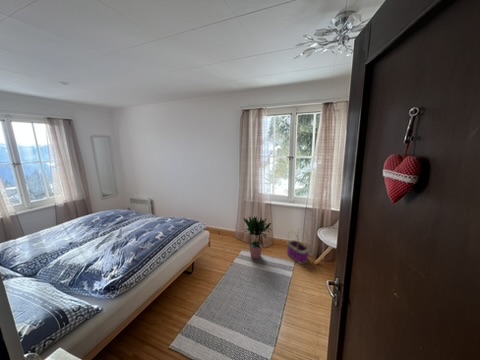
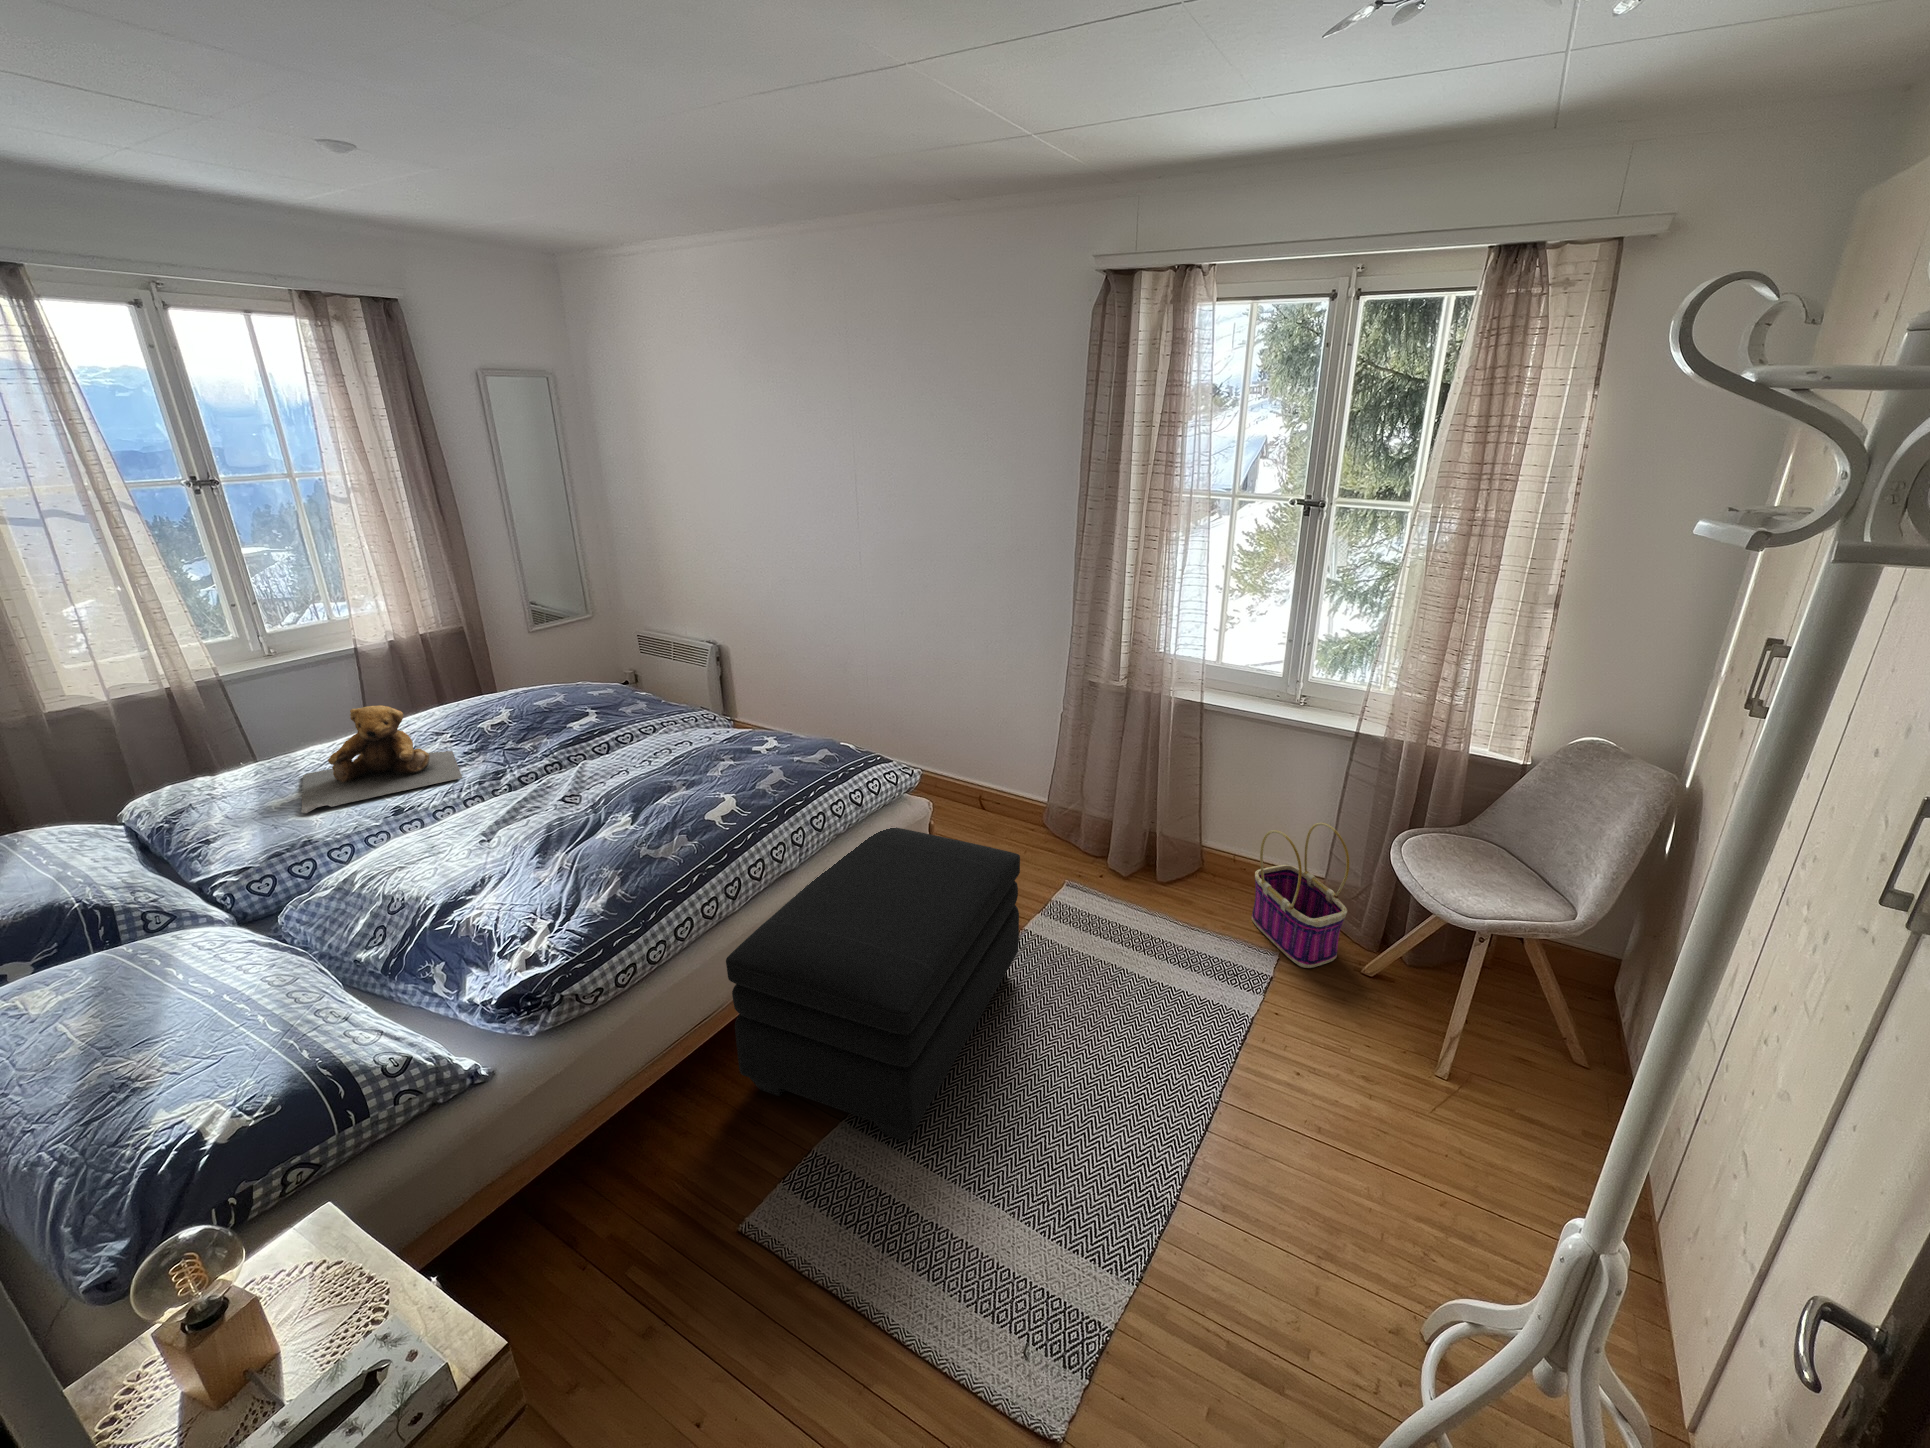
teddy bear: none [42,216,88,246] -> present [302,705,462,813]
potted plant: present [244,216,271,259] -> none [1068,732,1202,926]
ottoman: none [163,238,234,319] -> present [726,827,1020,1142]

